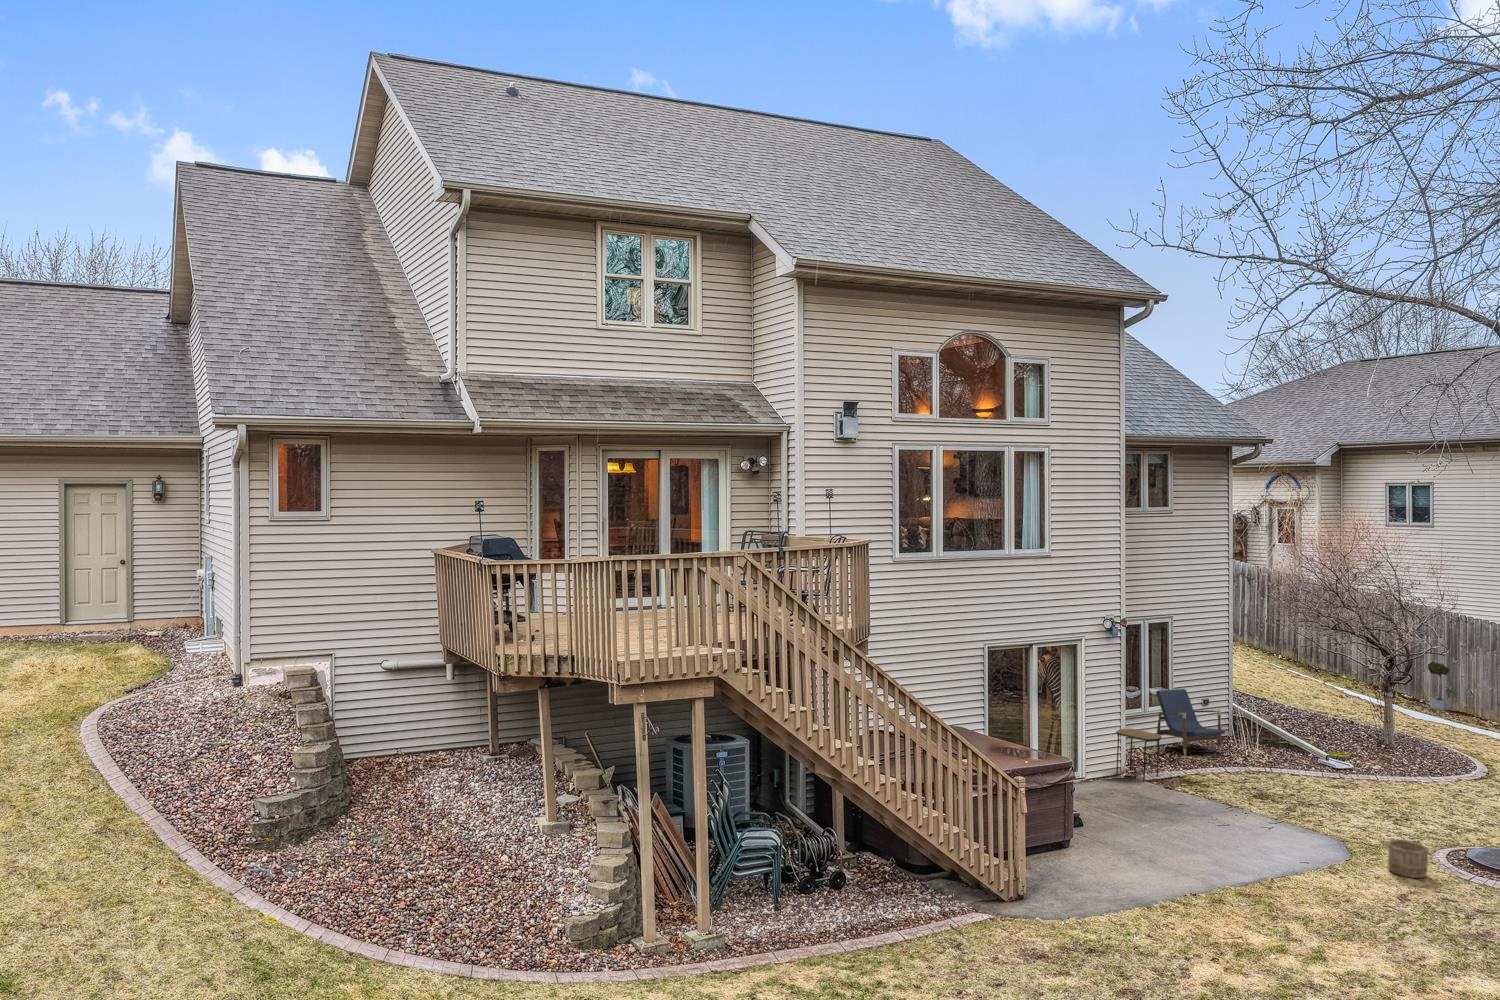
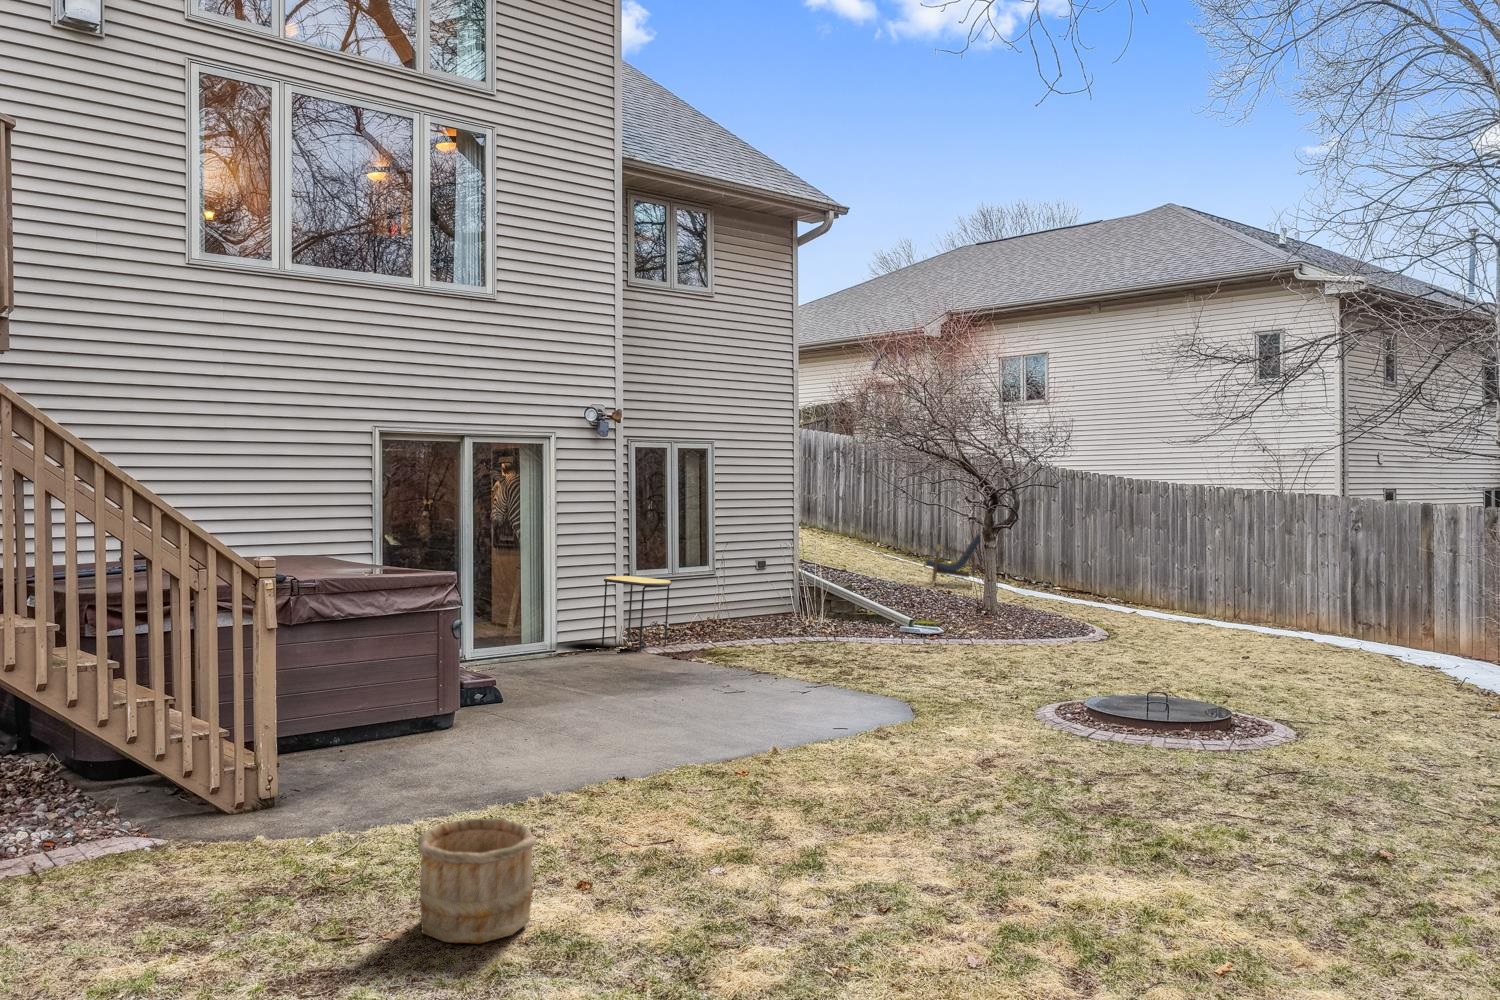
potted tree: present [1428,661,1451,711] -> none [1038,534,1062,593]
lounge chair: present [1156,689,1225,756] -> present [926,534,980,586]
wooden bucket: present [1387,840,1429,878] -> present [418,819,536,943]

